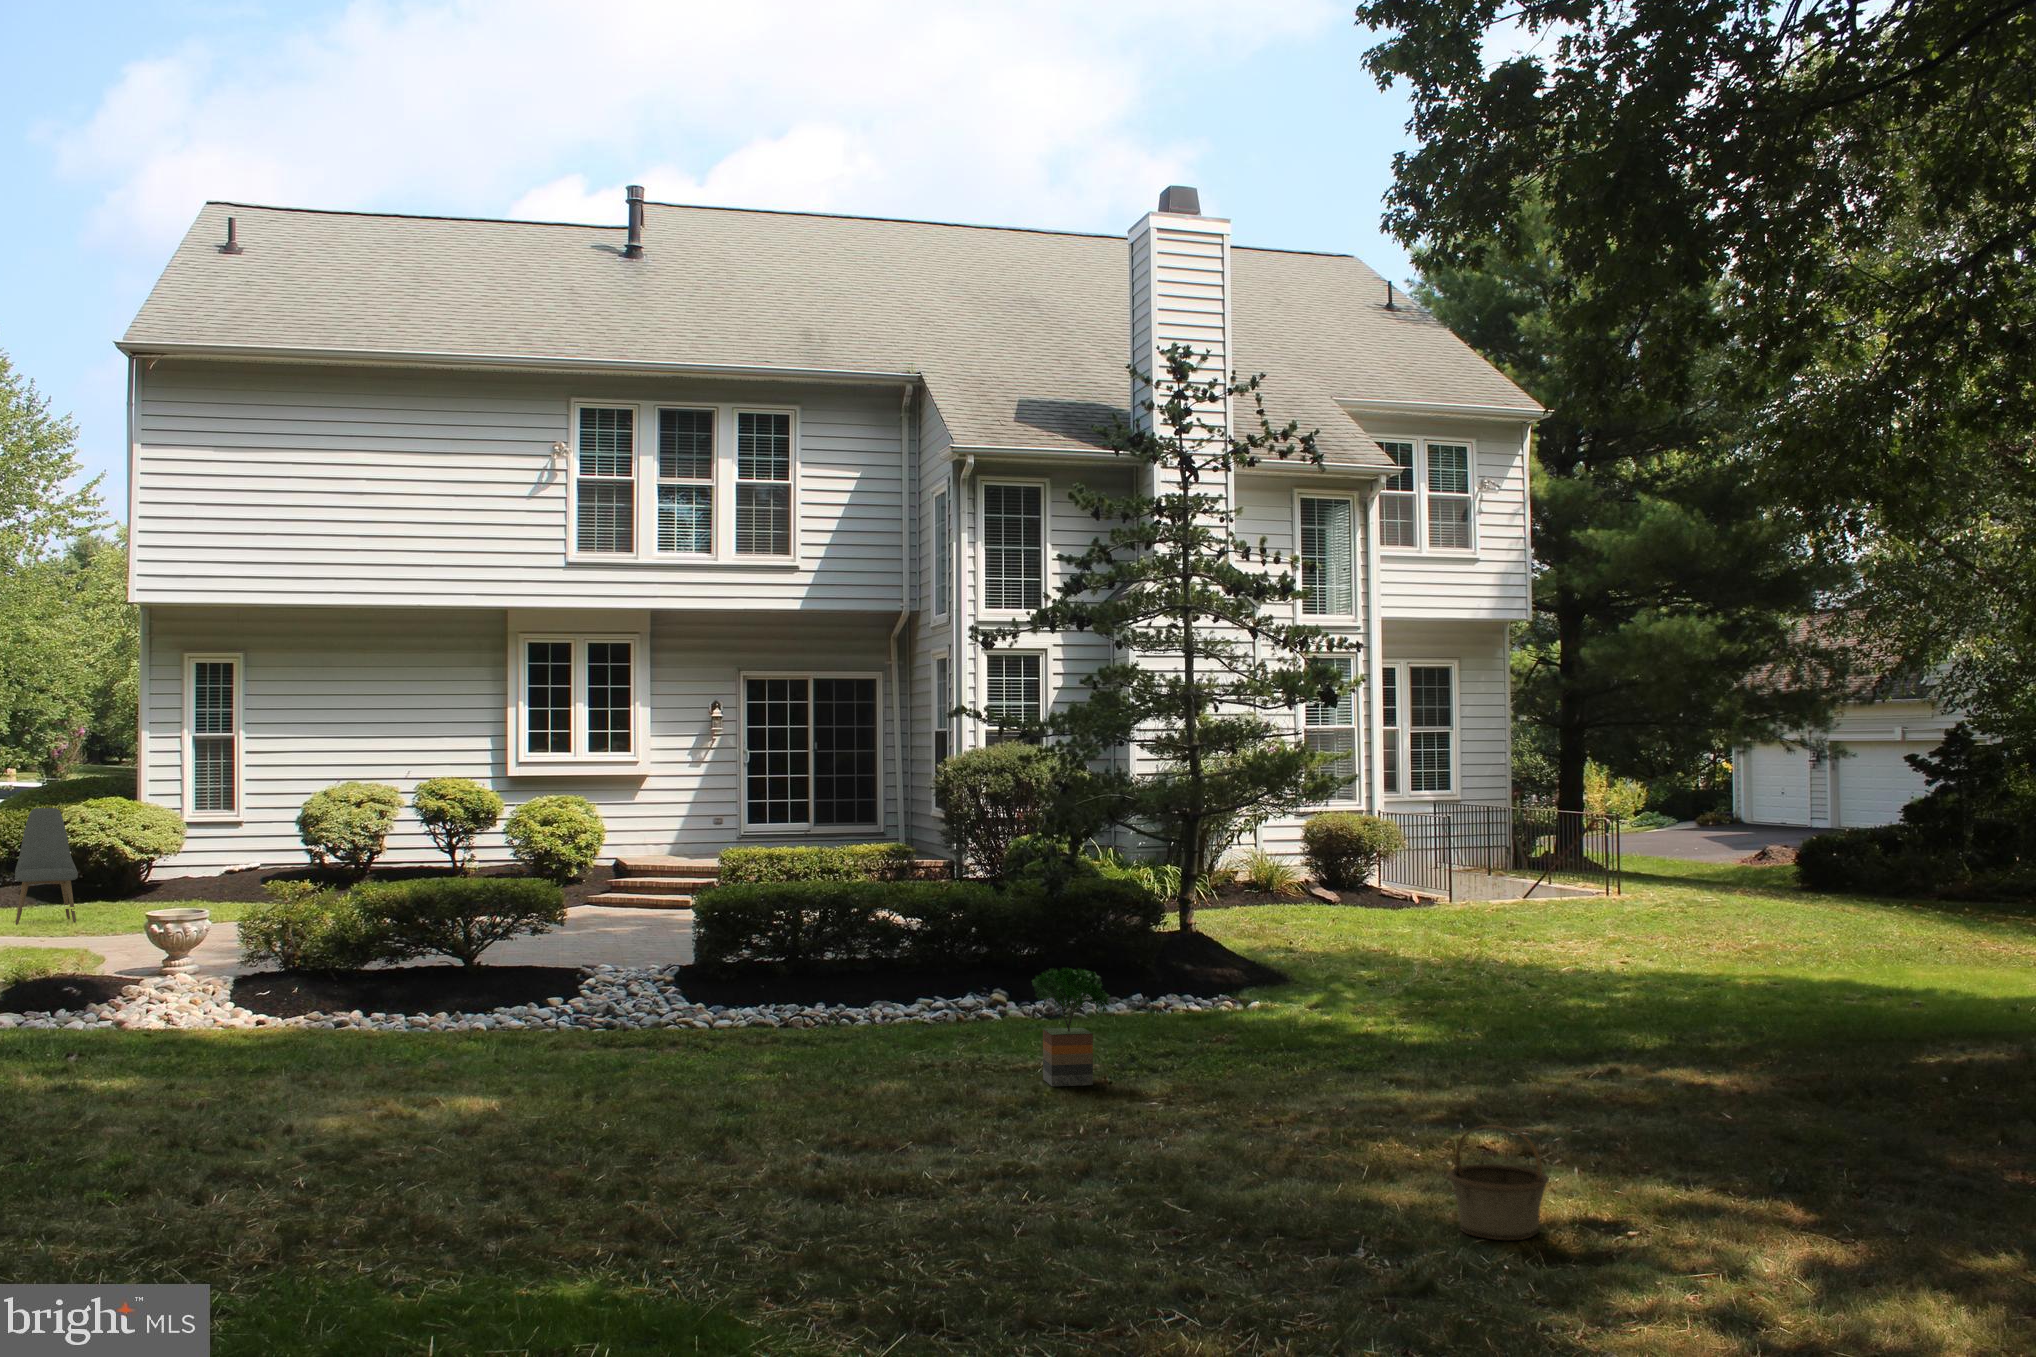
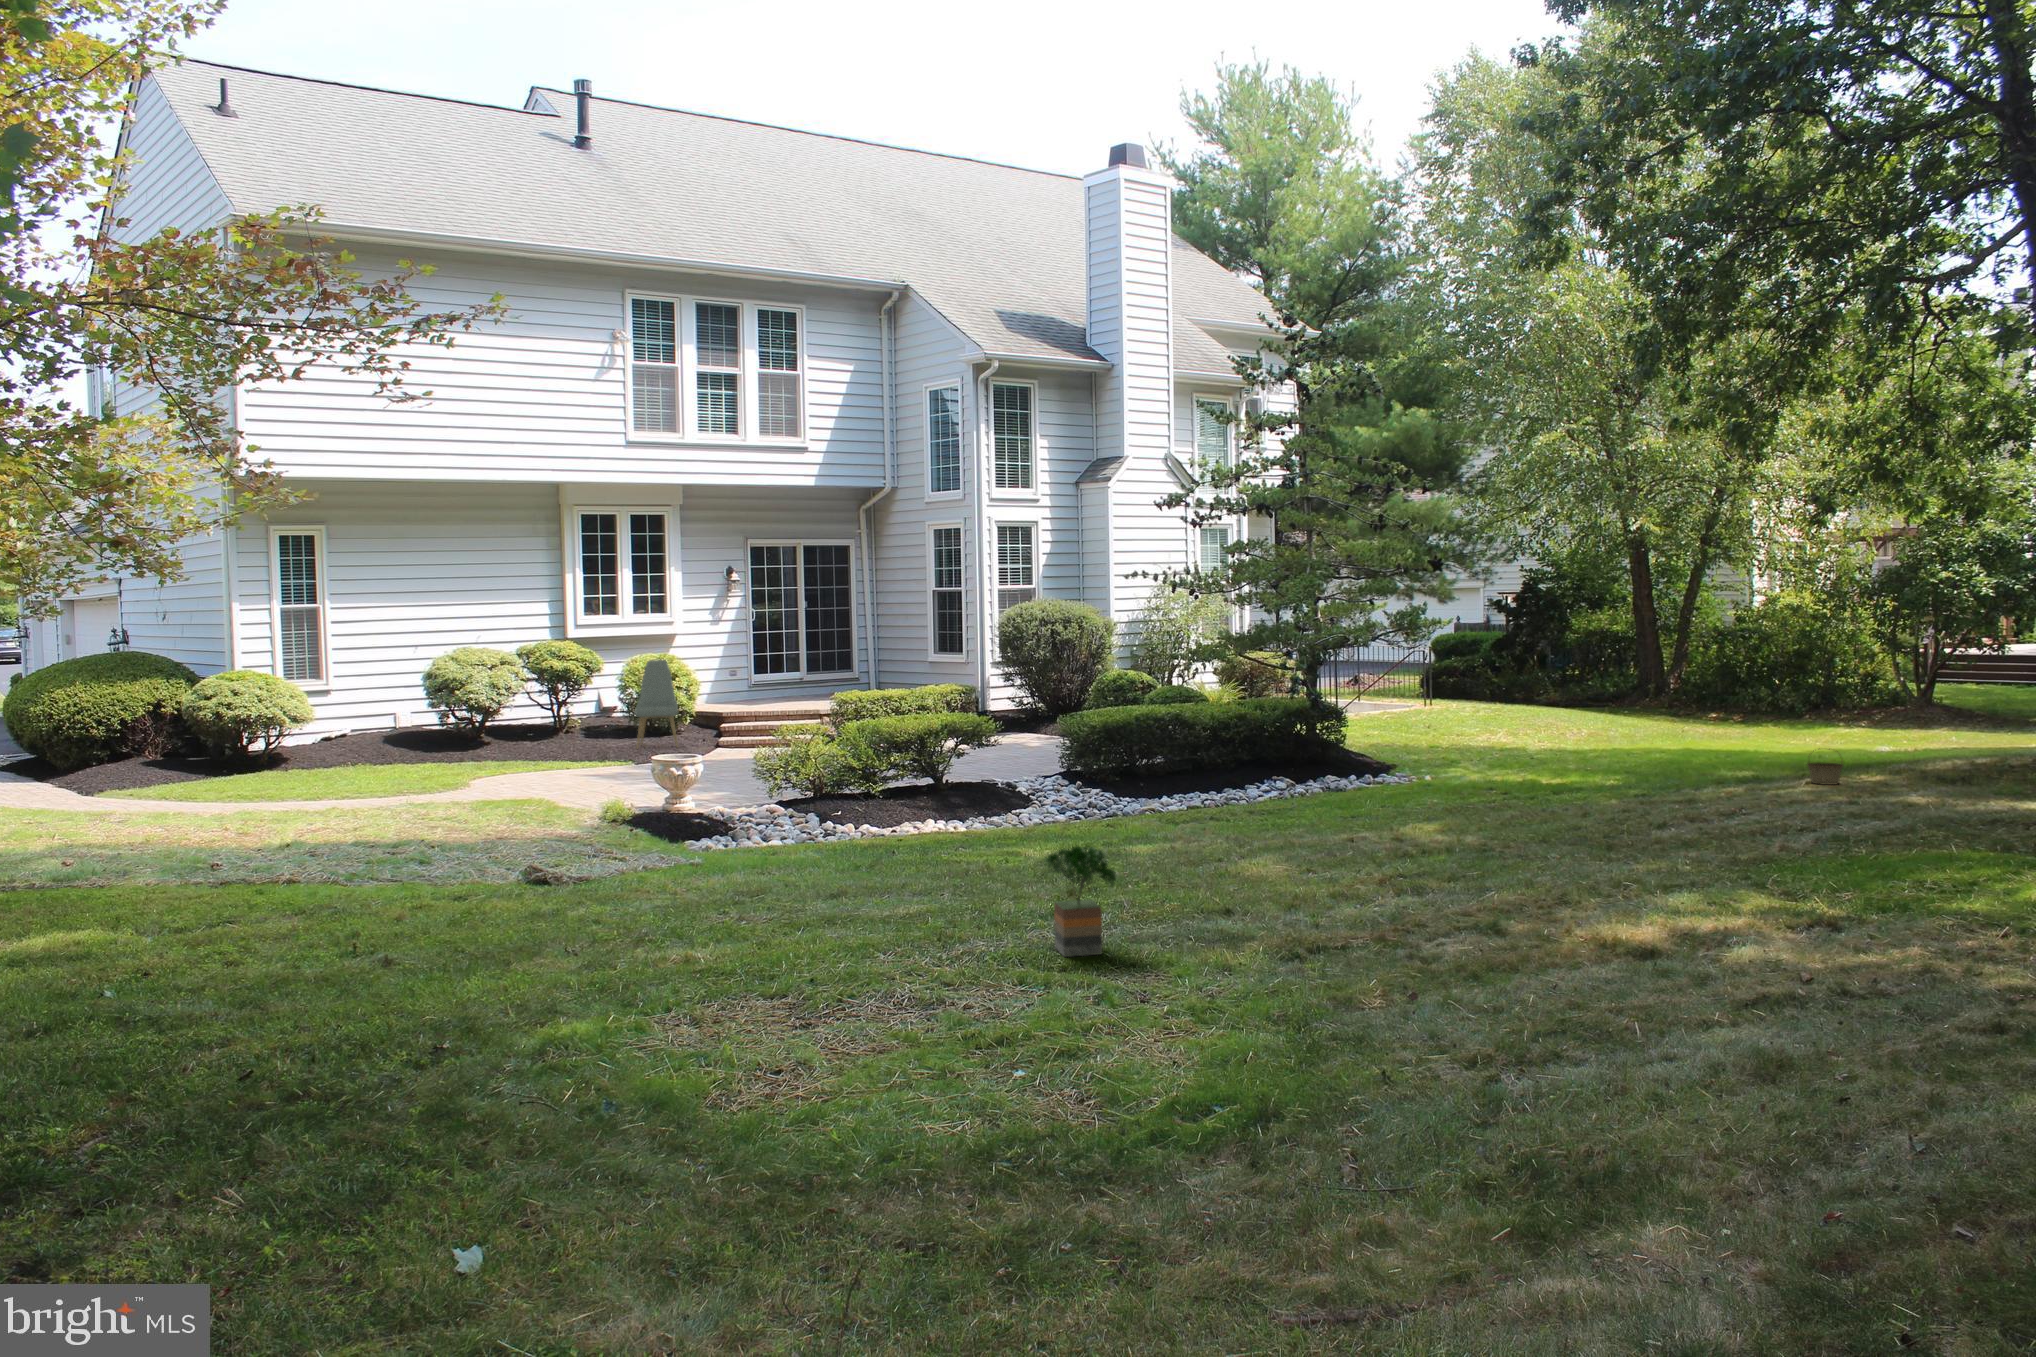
chair: present [15,808,78,925] -> present [635,660,678,748]
basket: present [1448,1125,1549,1240] -> present [1807,748,1843,785]

